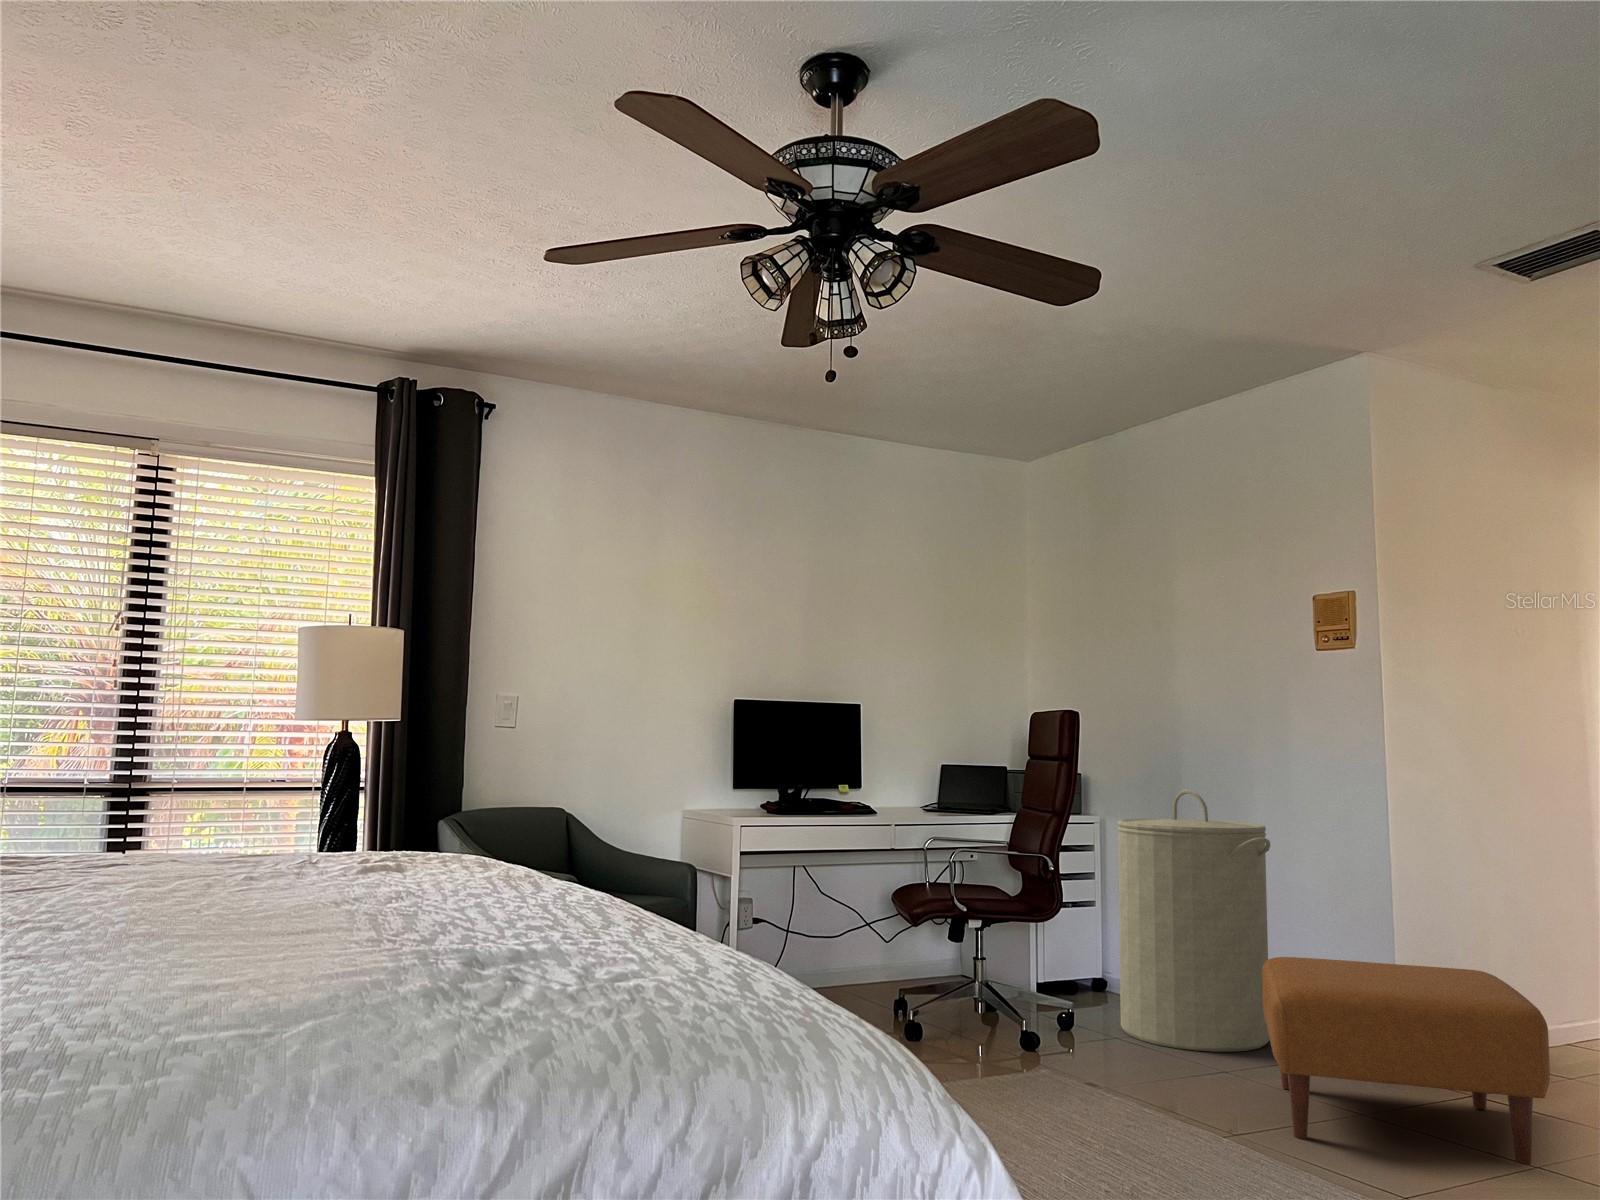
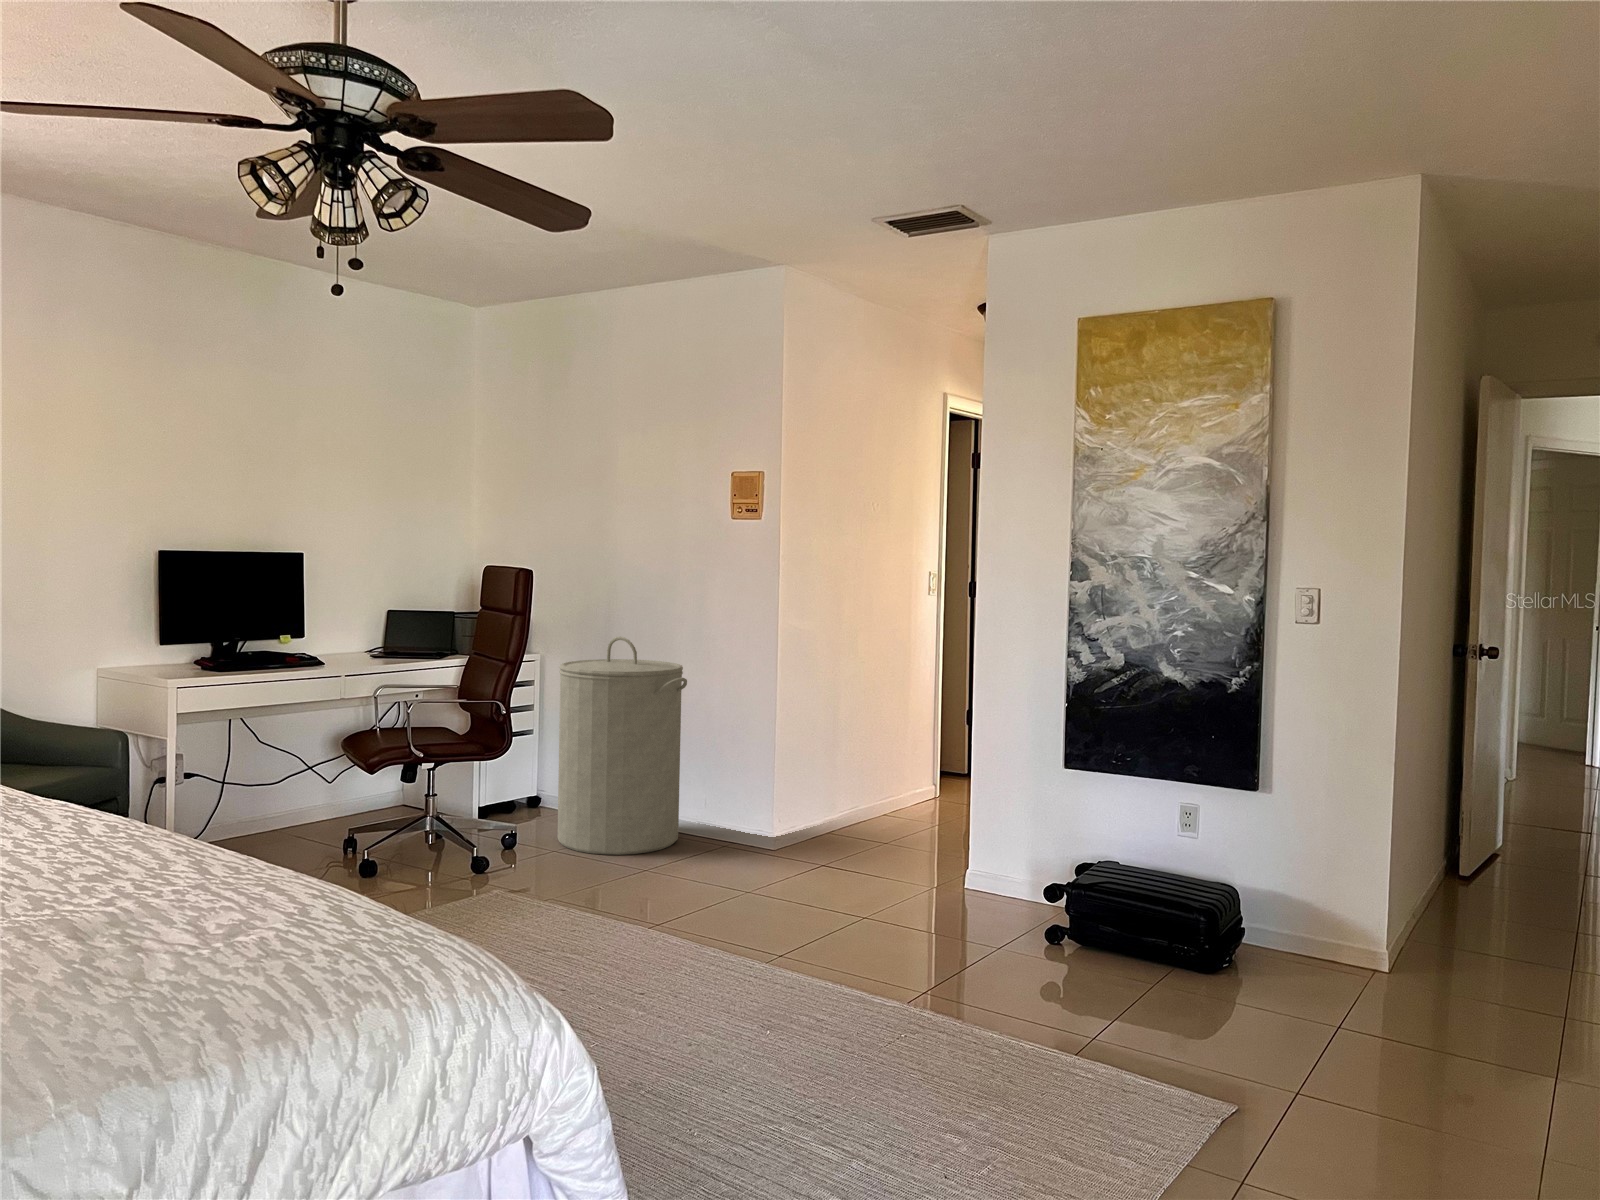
ottoman: present [1262,957,1550,1165] -> none [680,777,882,924]

